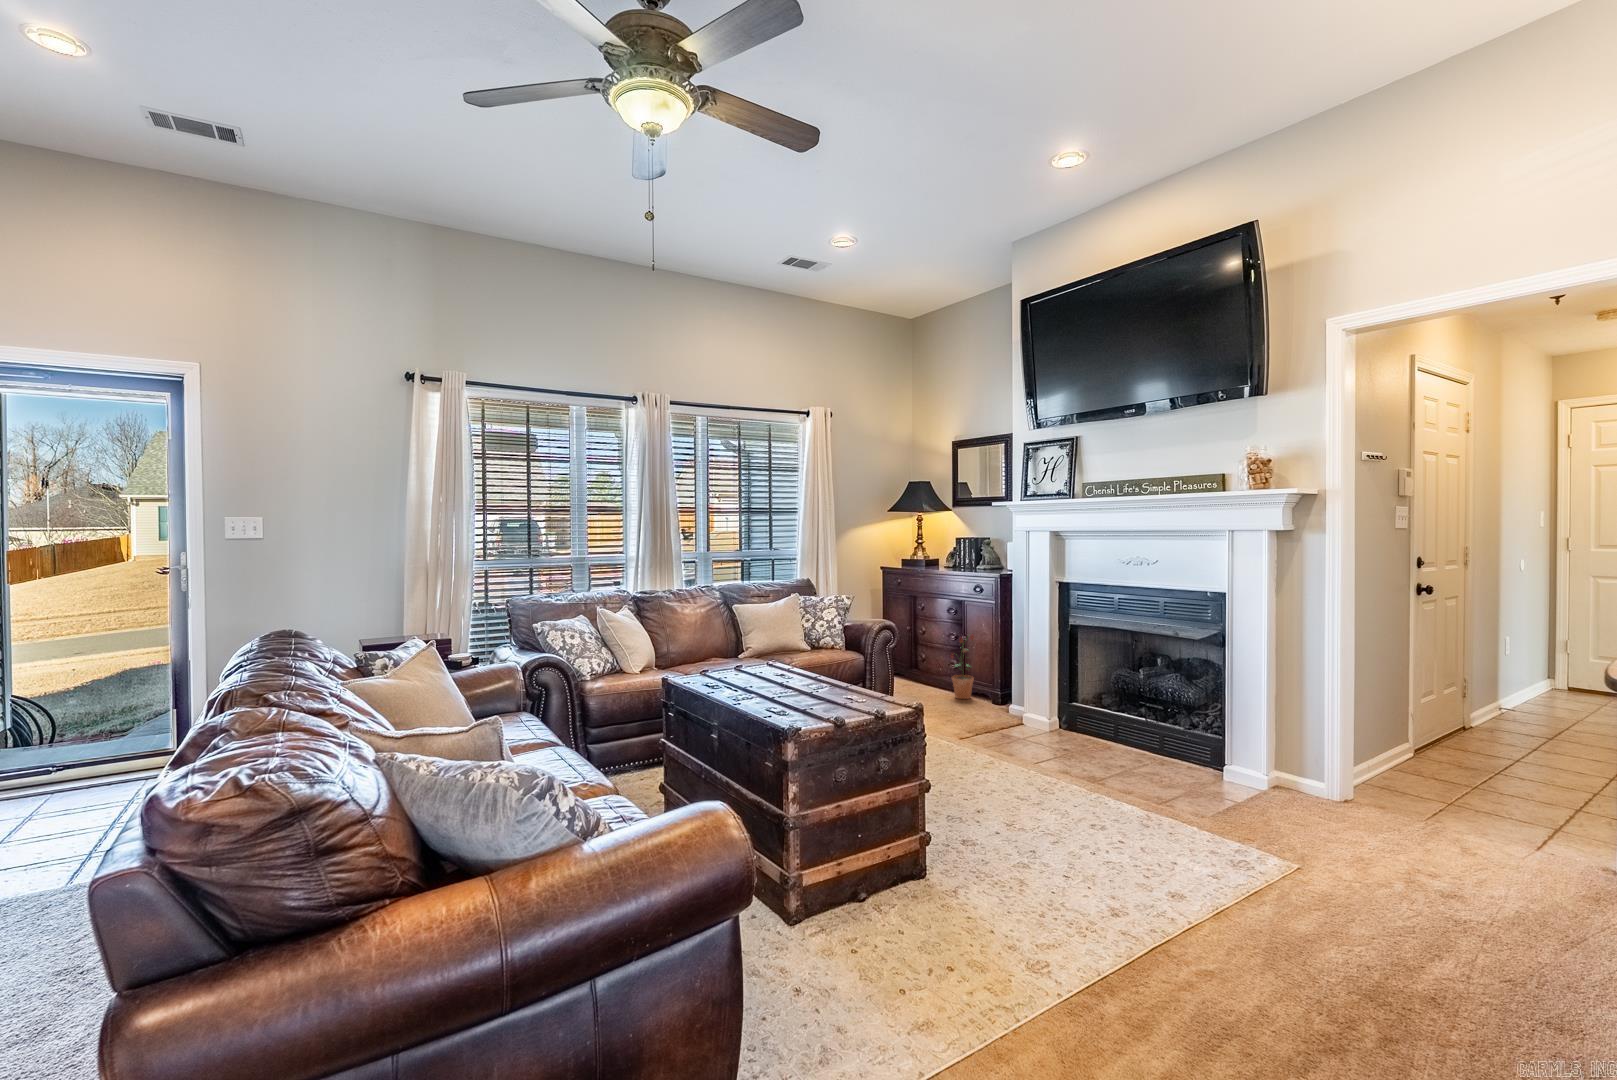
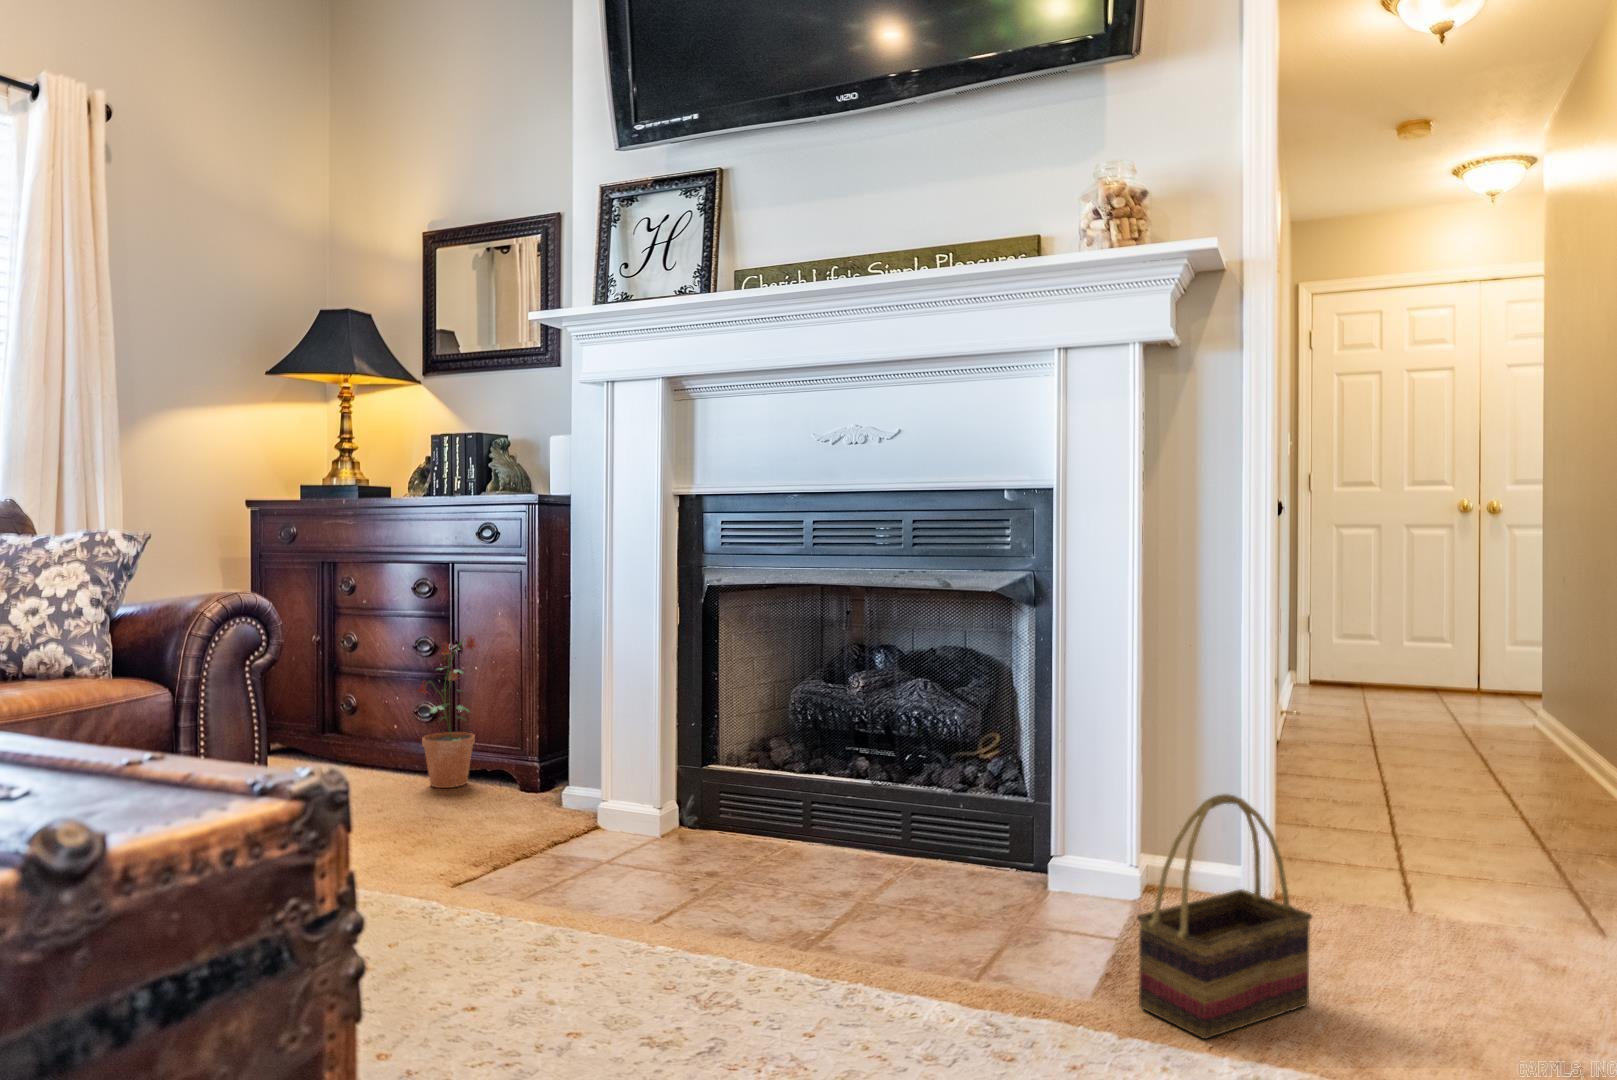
basket: none [1222,744,1309,839] -> present [1137,794,1312,1039]

